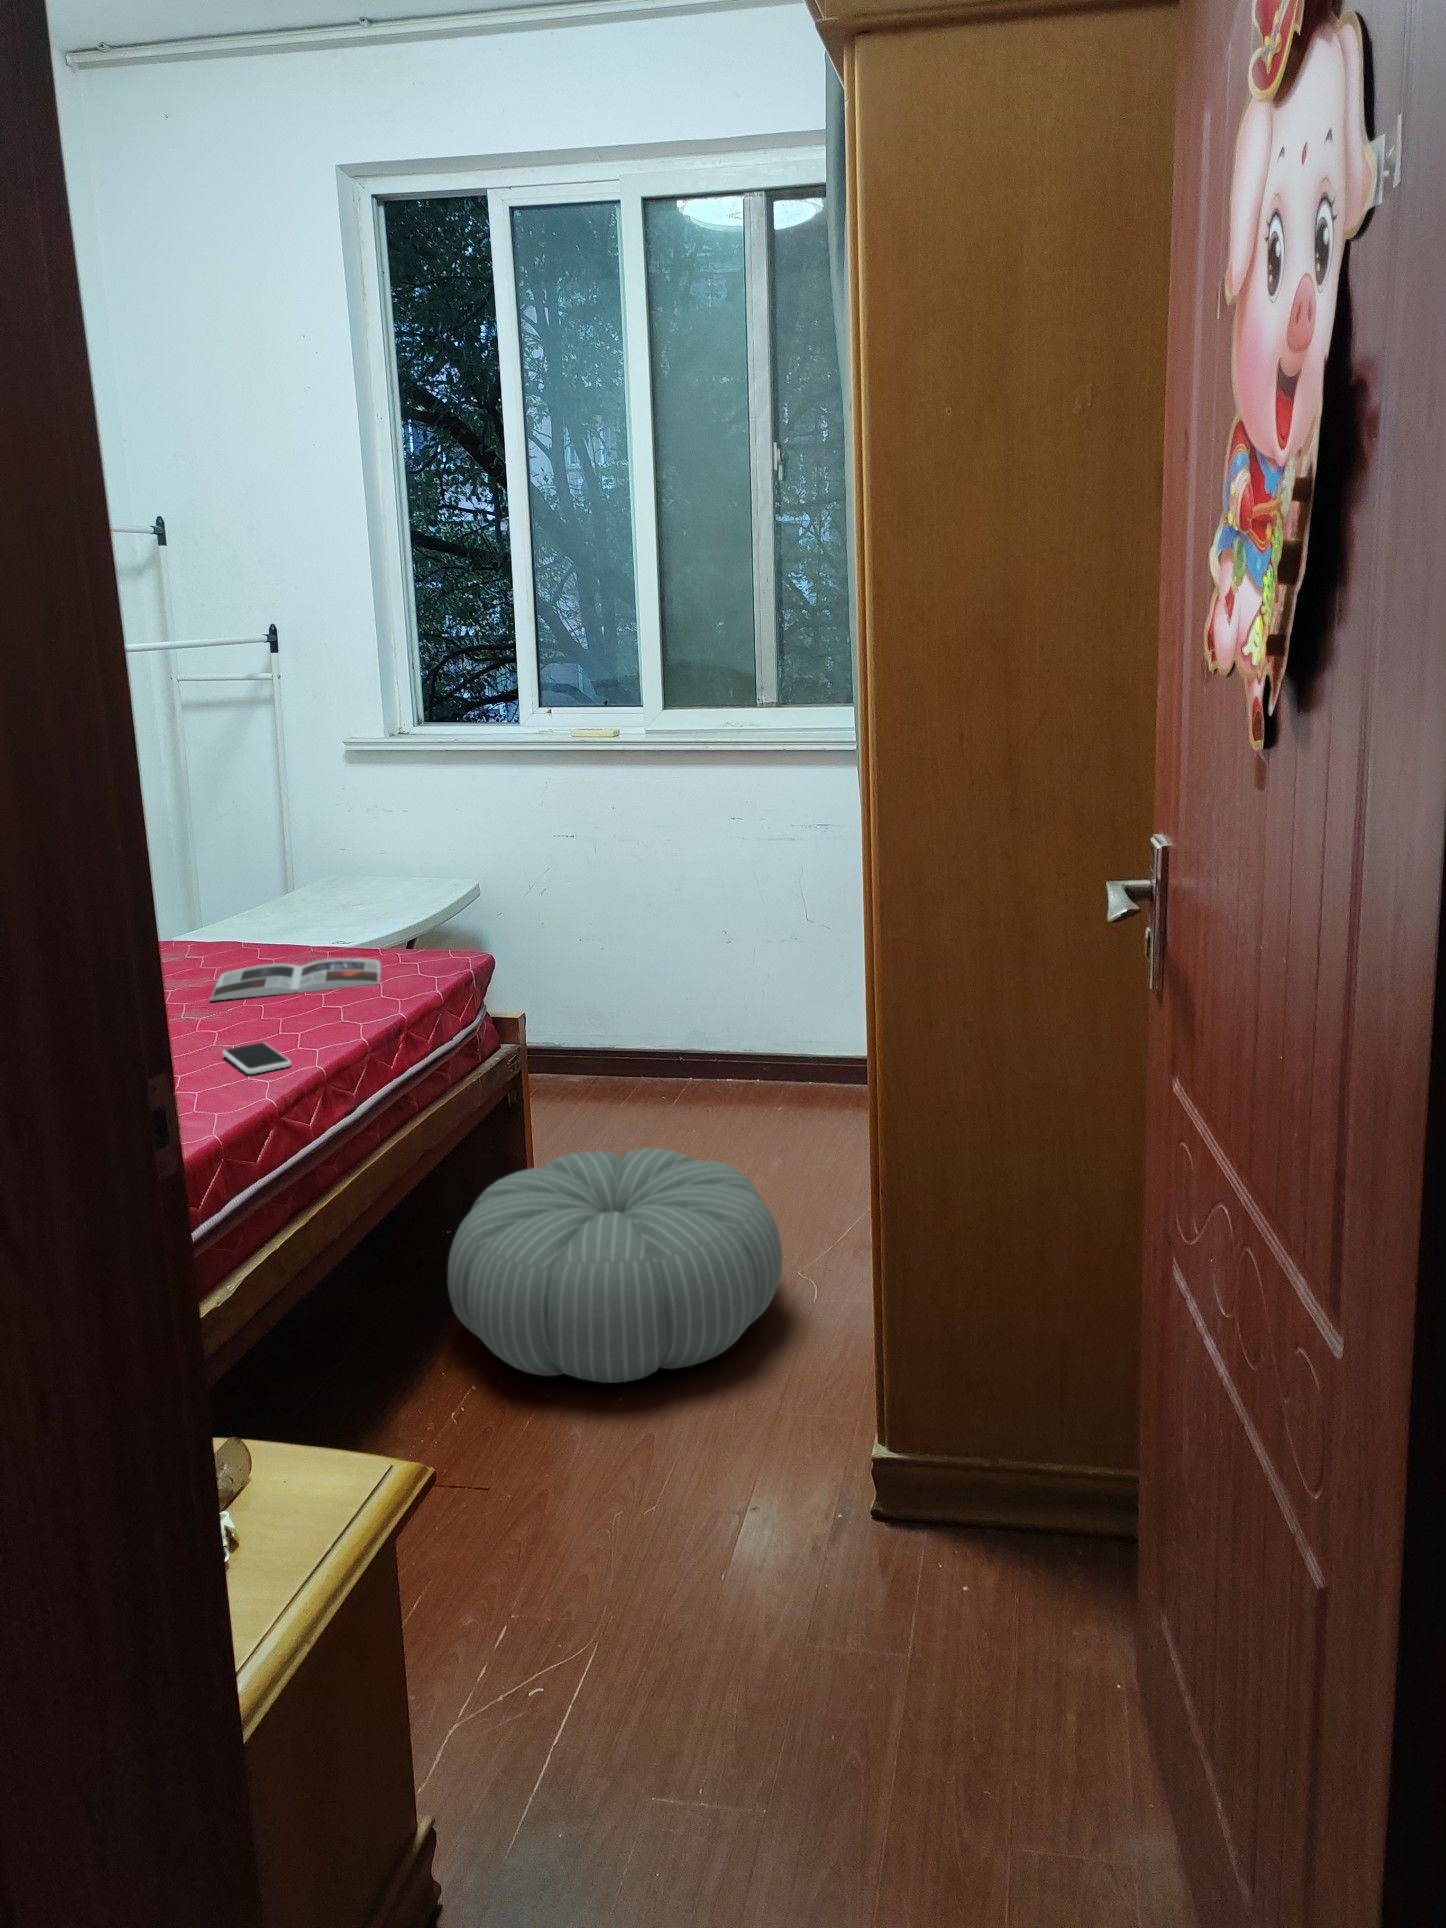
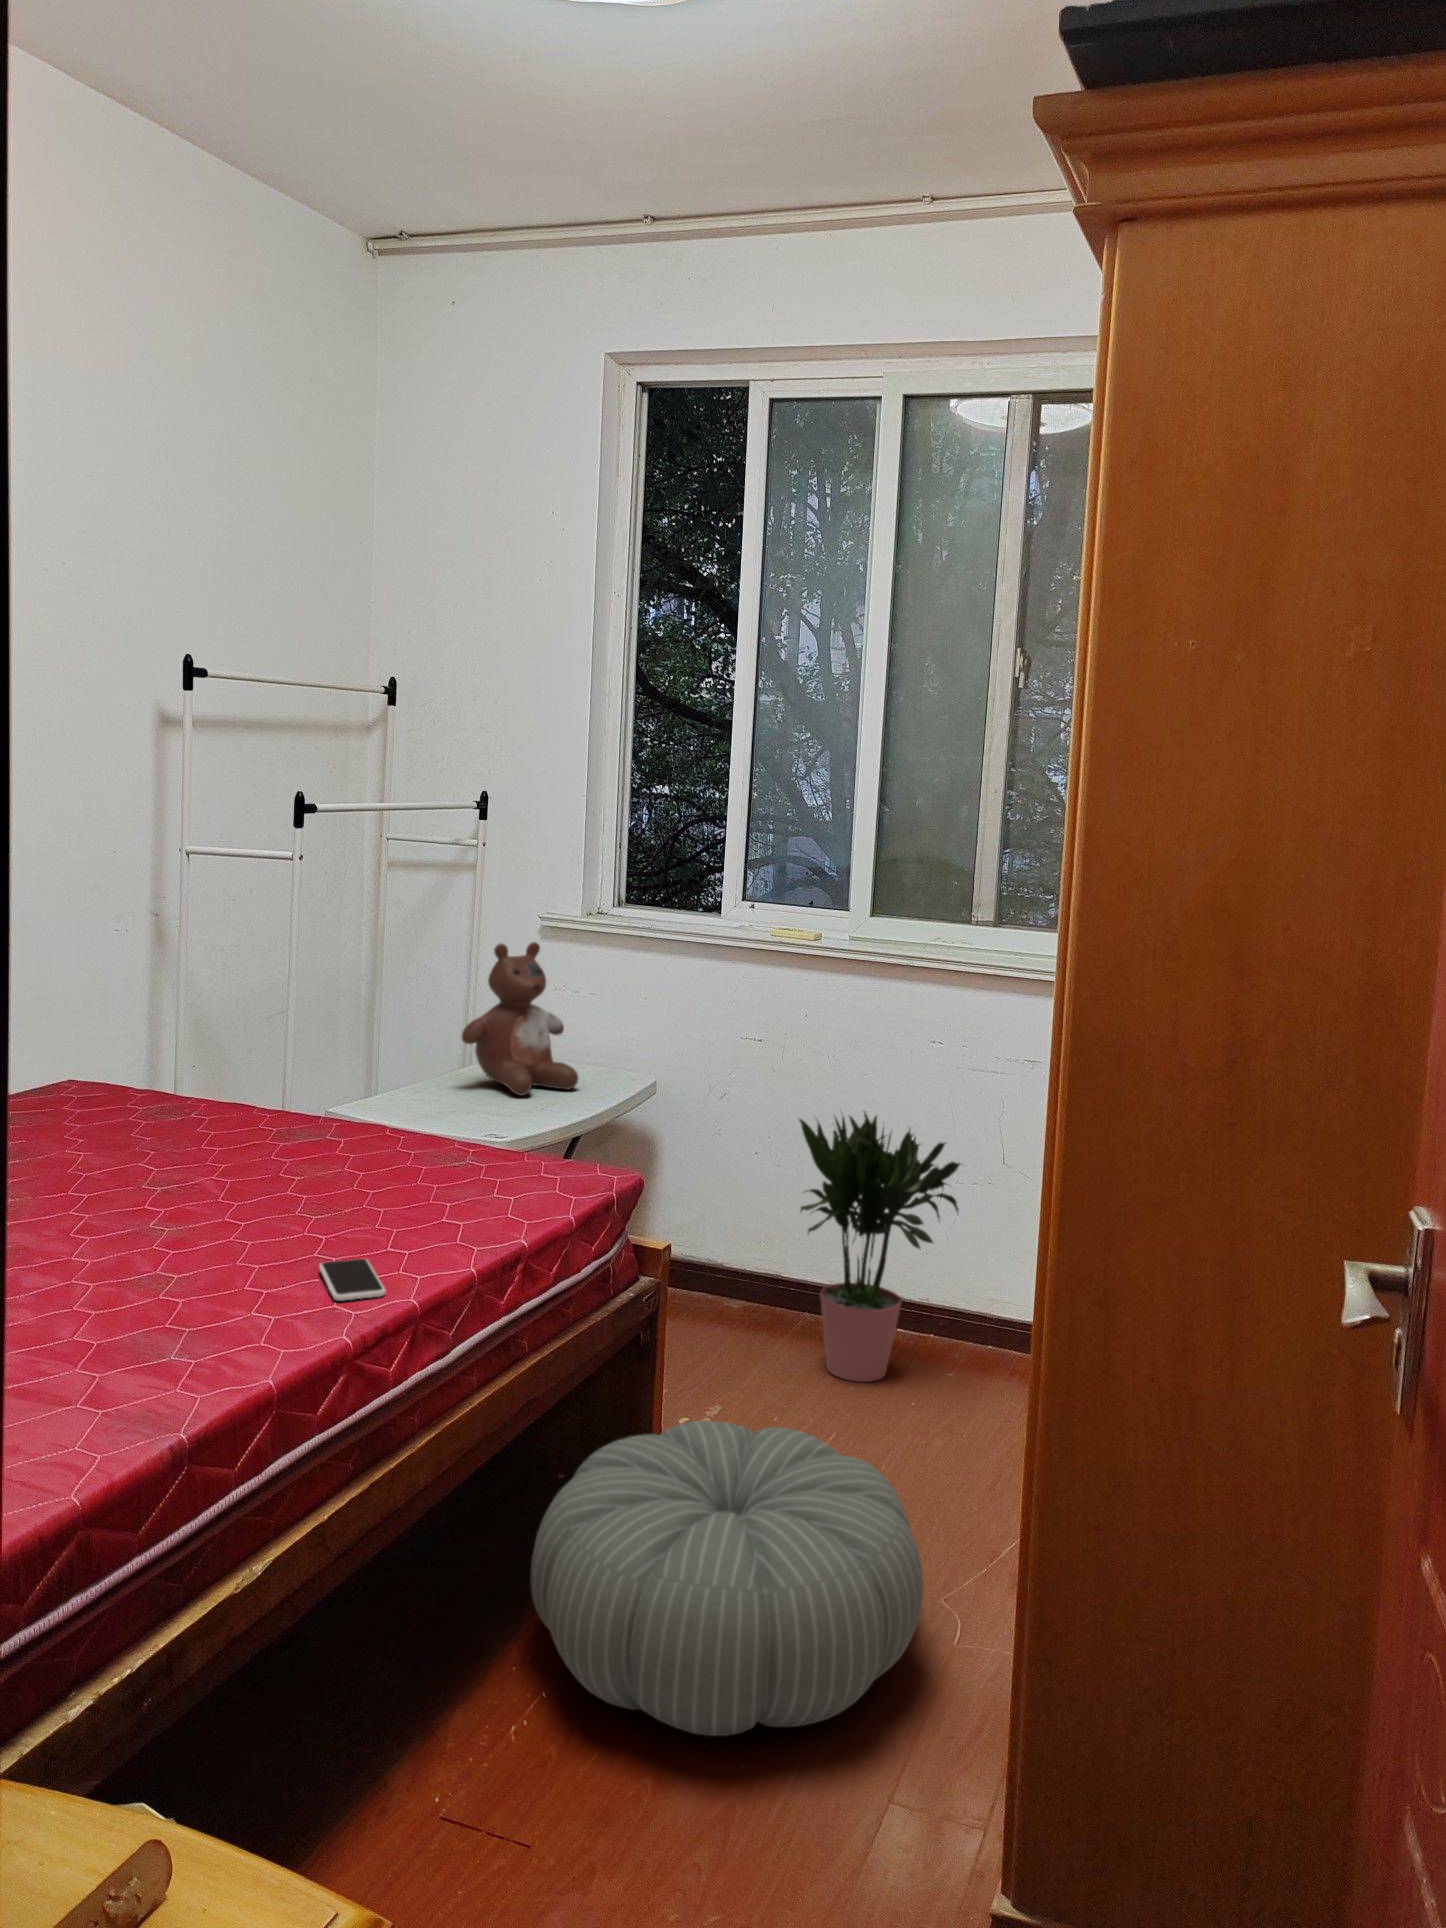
stuffed bear: none [288,765,407,910] -> present [462,942,578,1096]
potted plant: none [619,876,786,1124] -> present [800,1112,960,1382]
magazine: present [210,958,381,1000] -> none [335,1154,526,1197]

